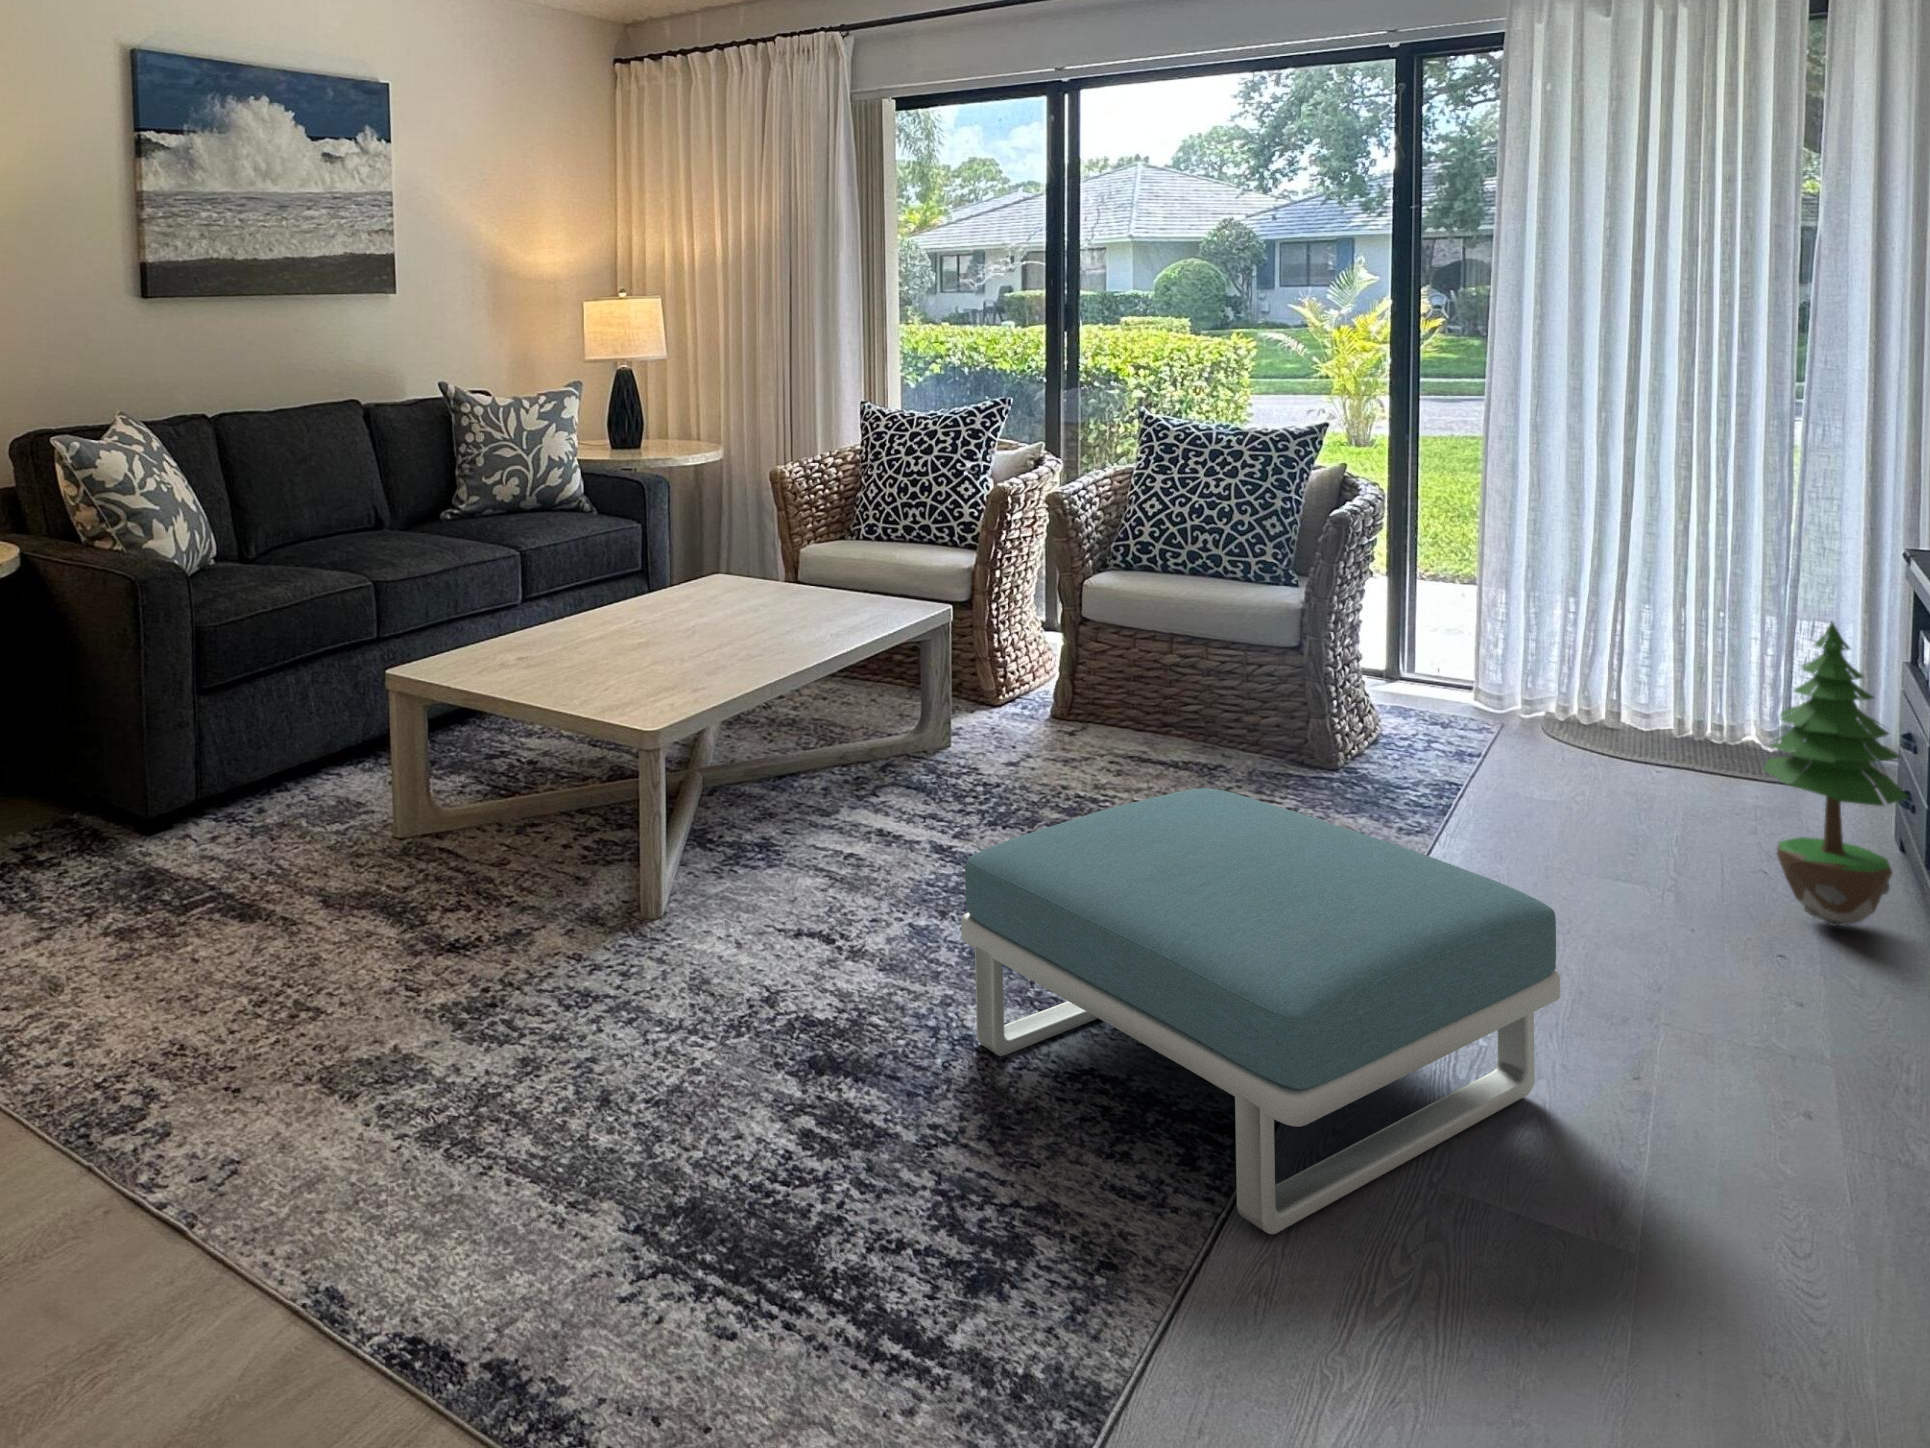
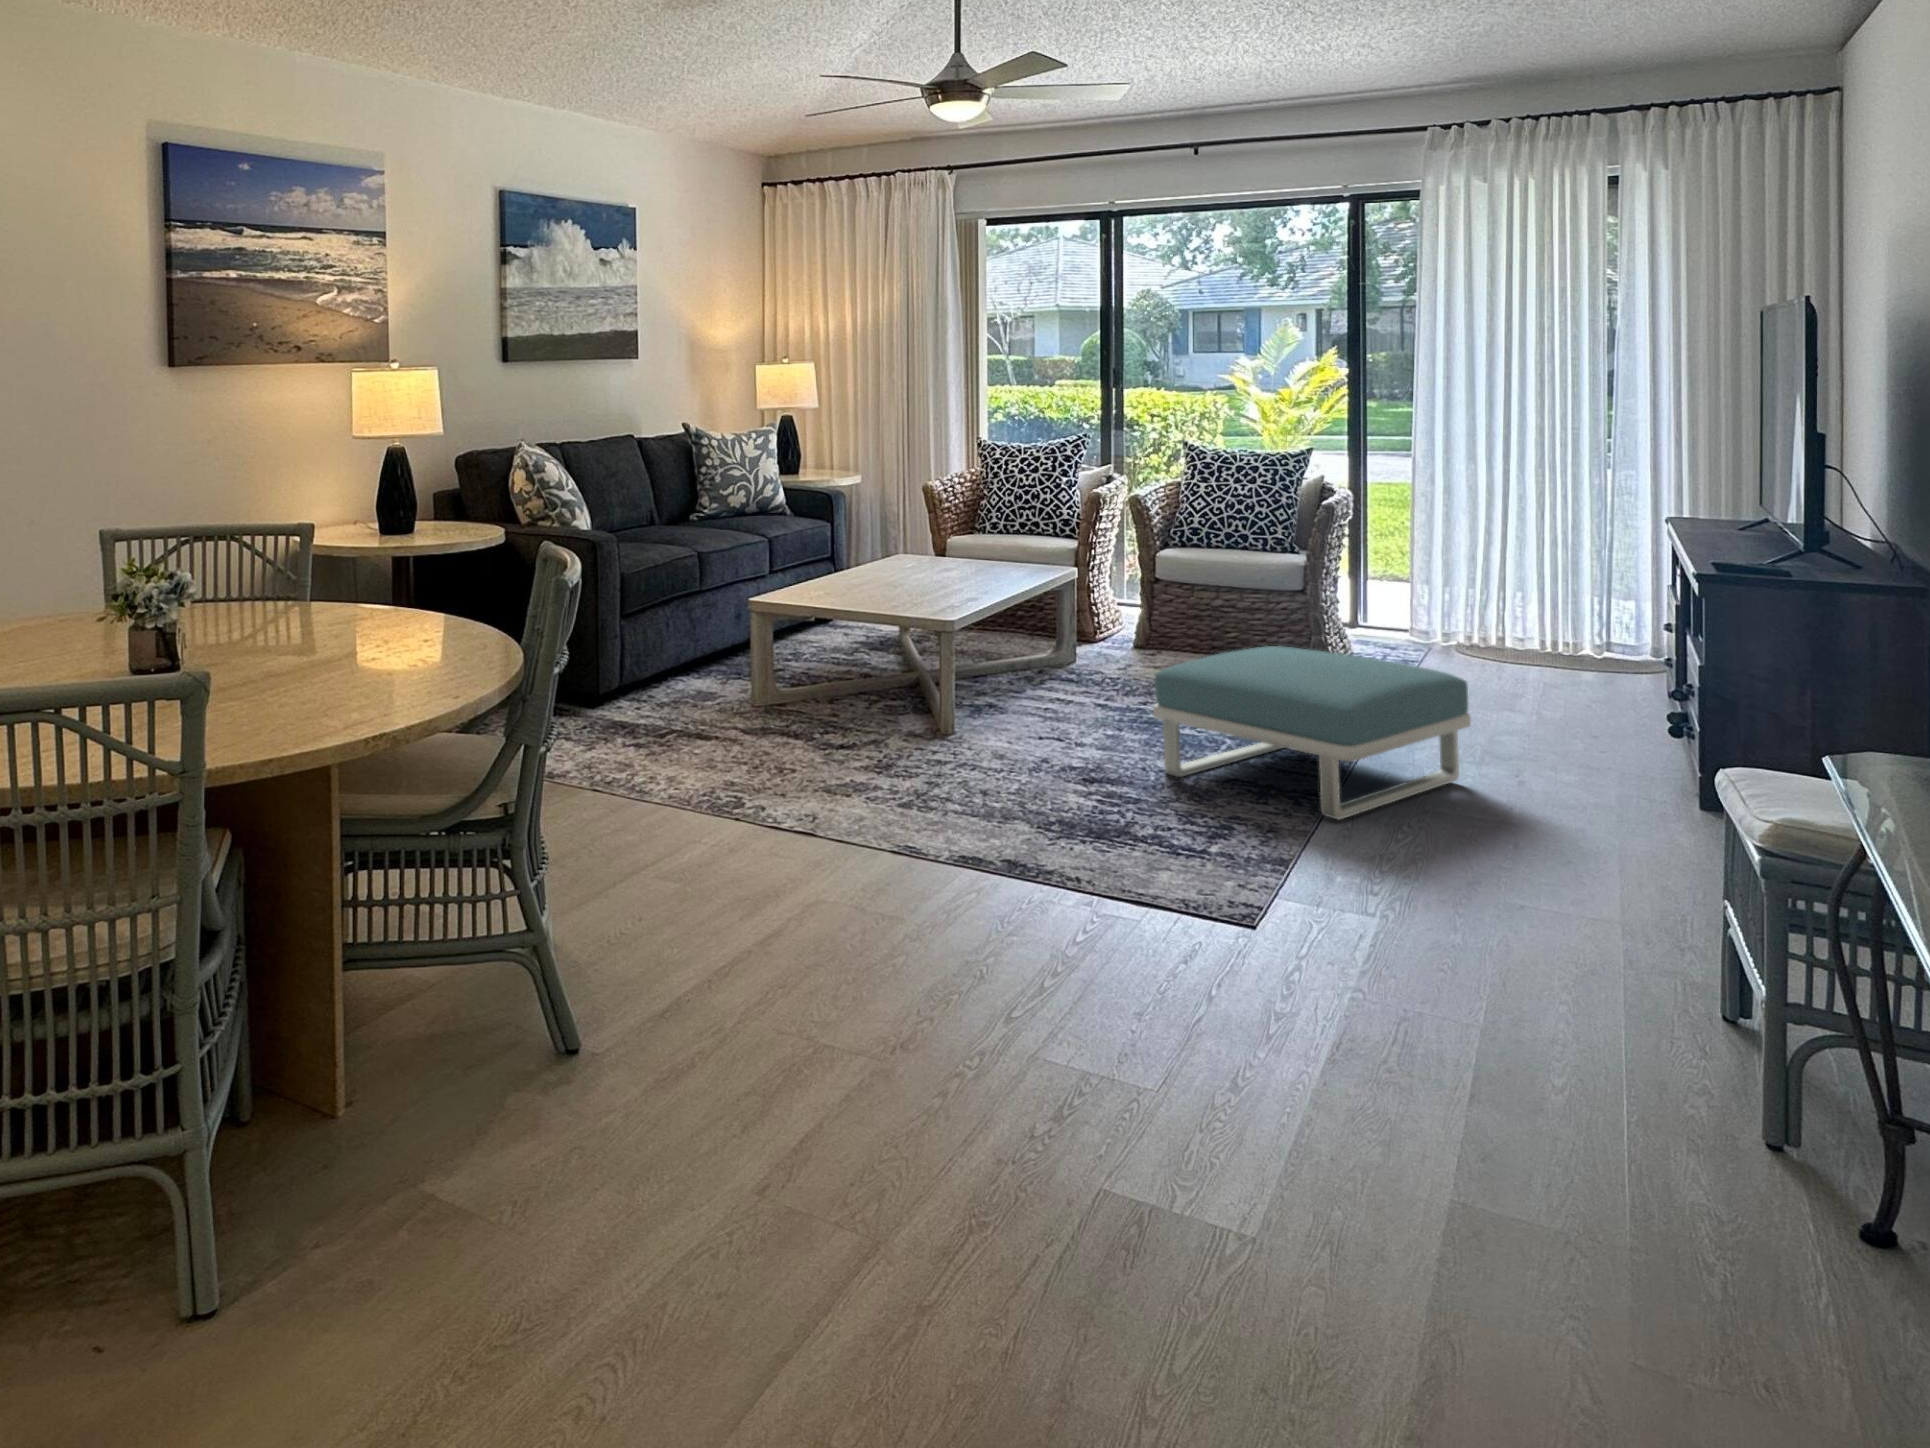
potted tree: present [1763,622,1908,926] -> none [1580,549,1658,726]

